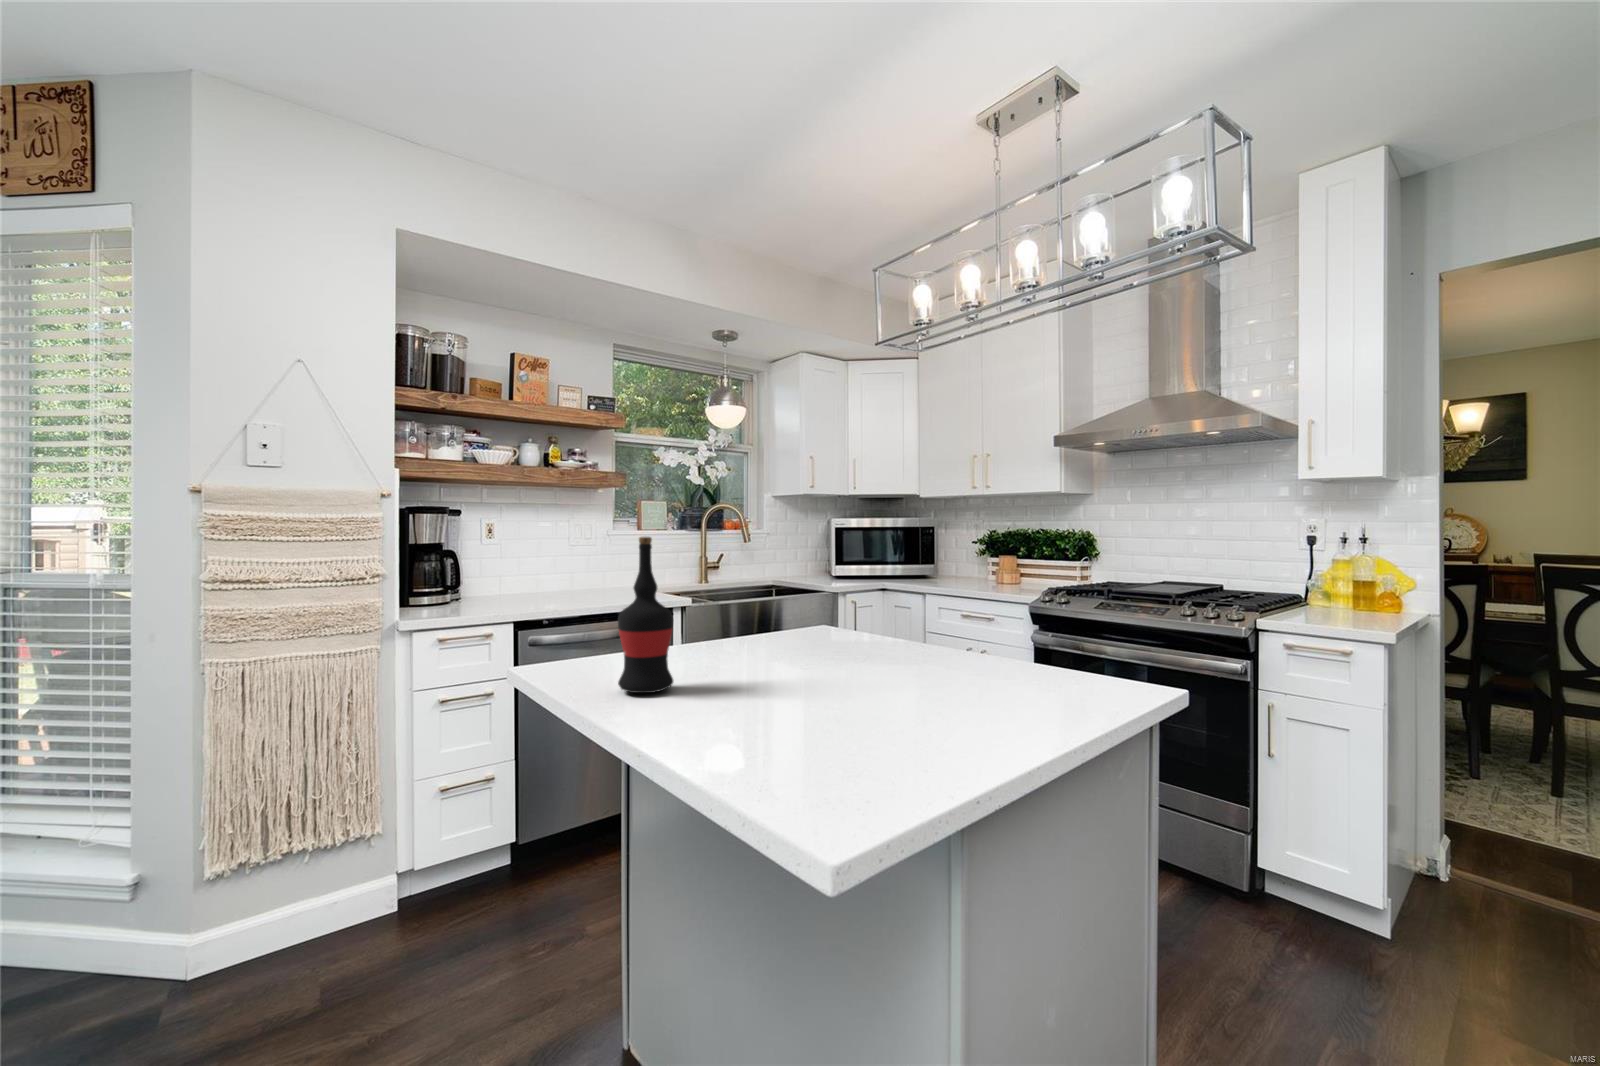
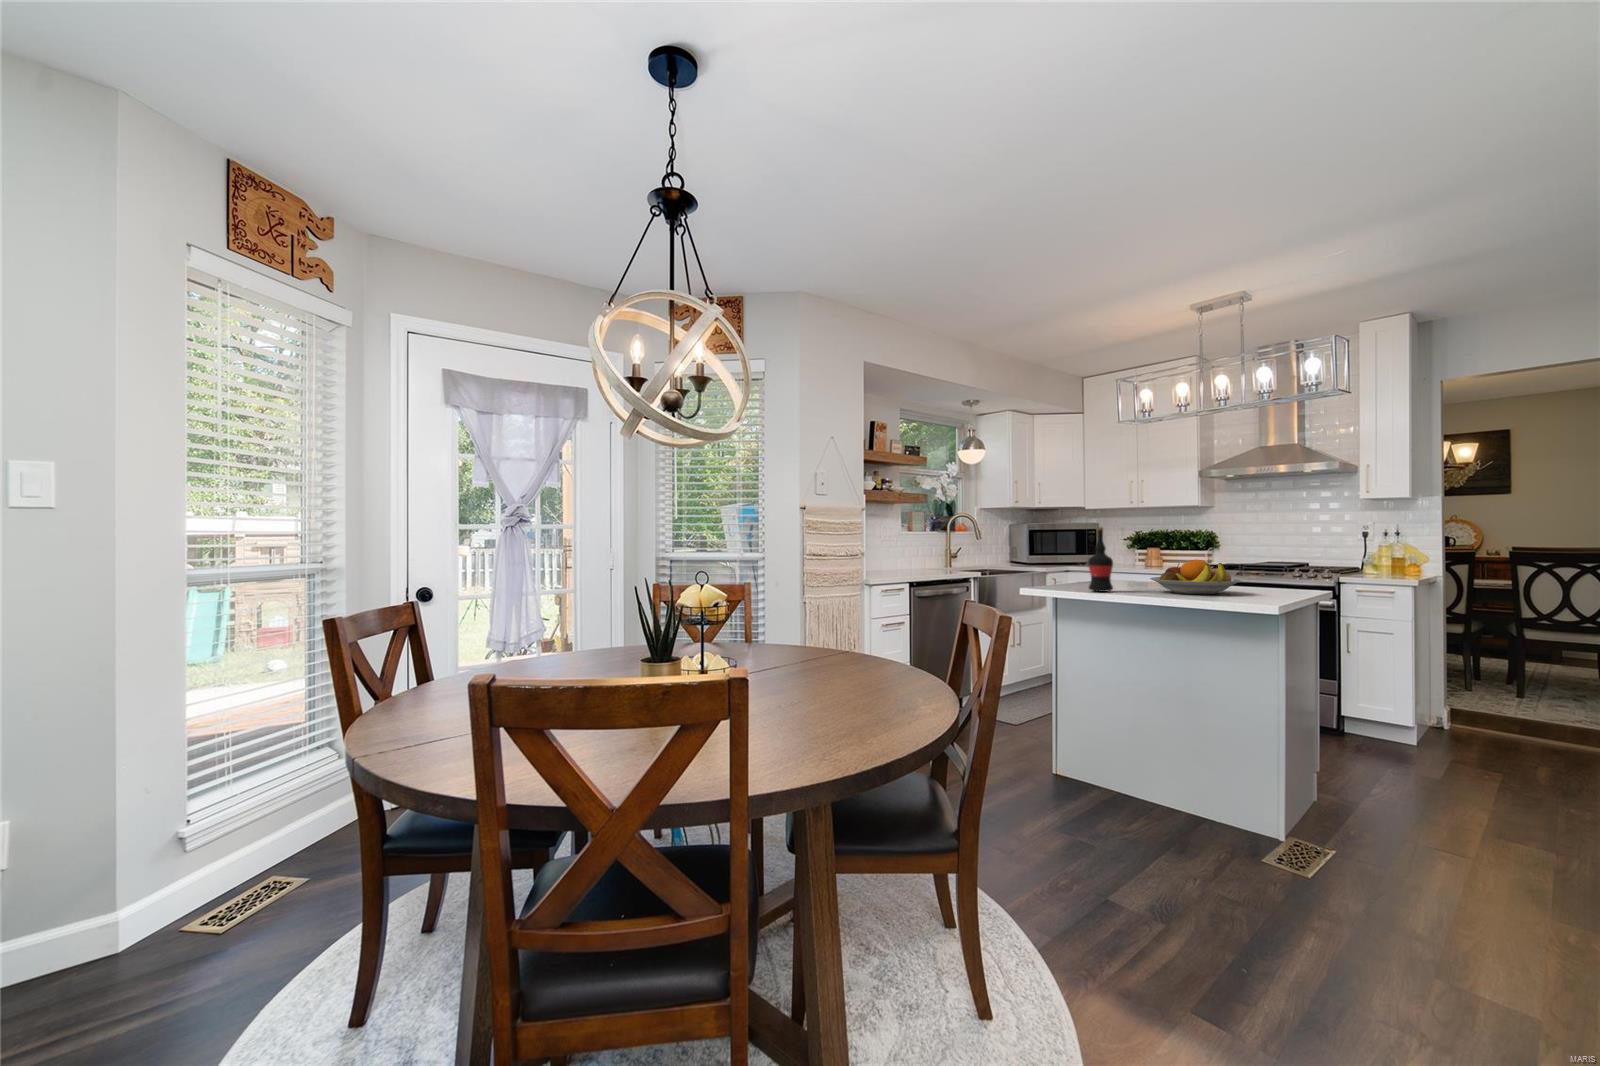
fruit bowl: none [741,622,939,715] -> present [1150,560,1241,594]

